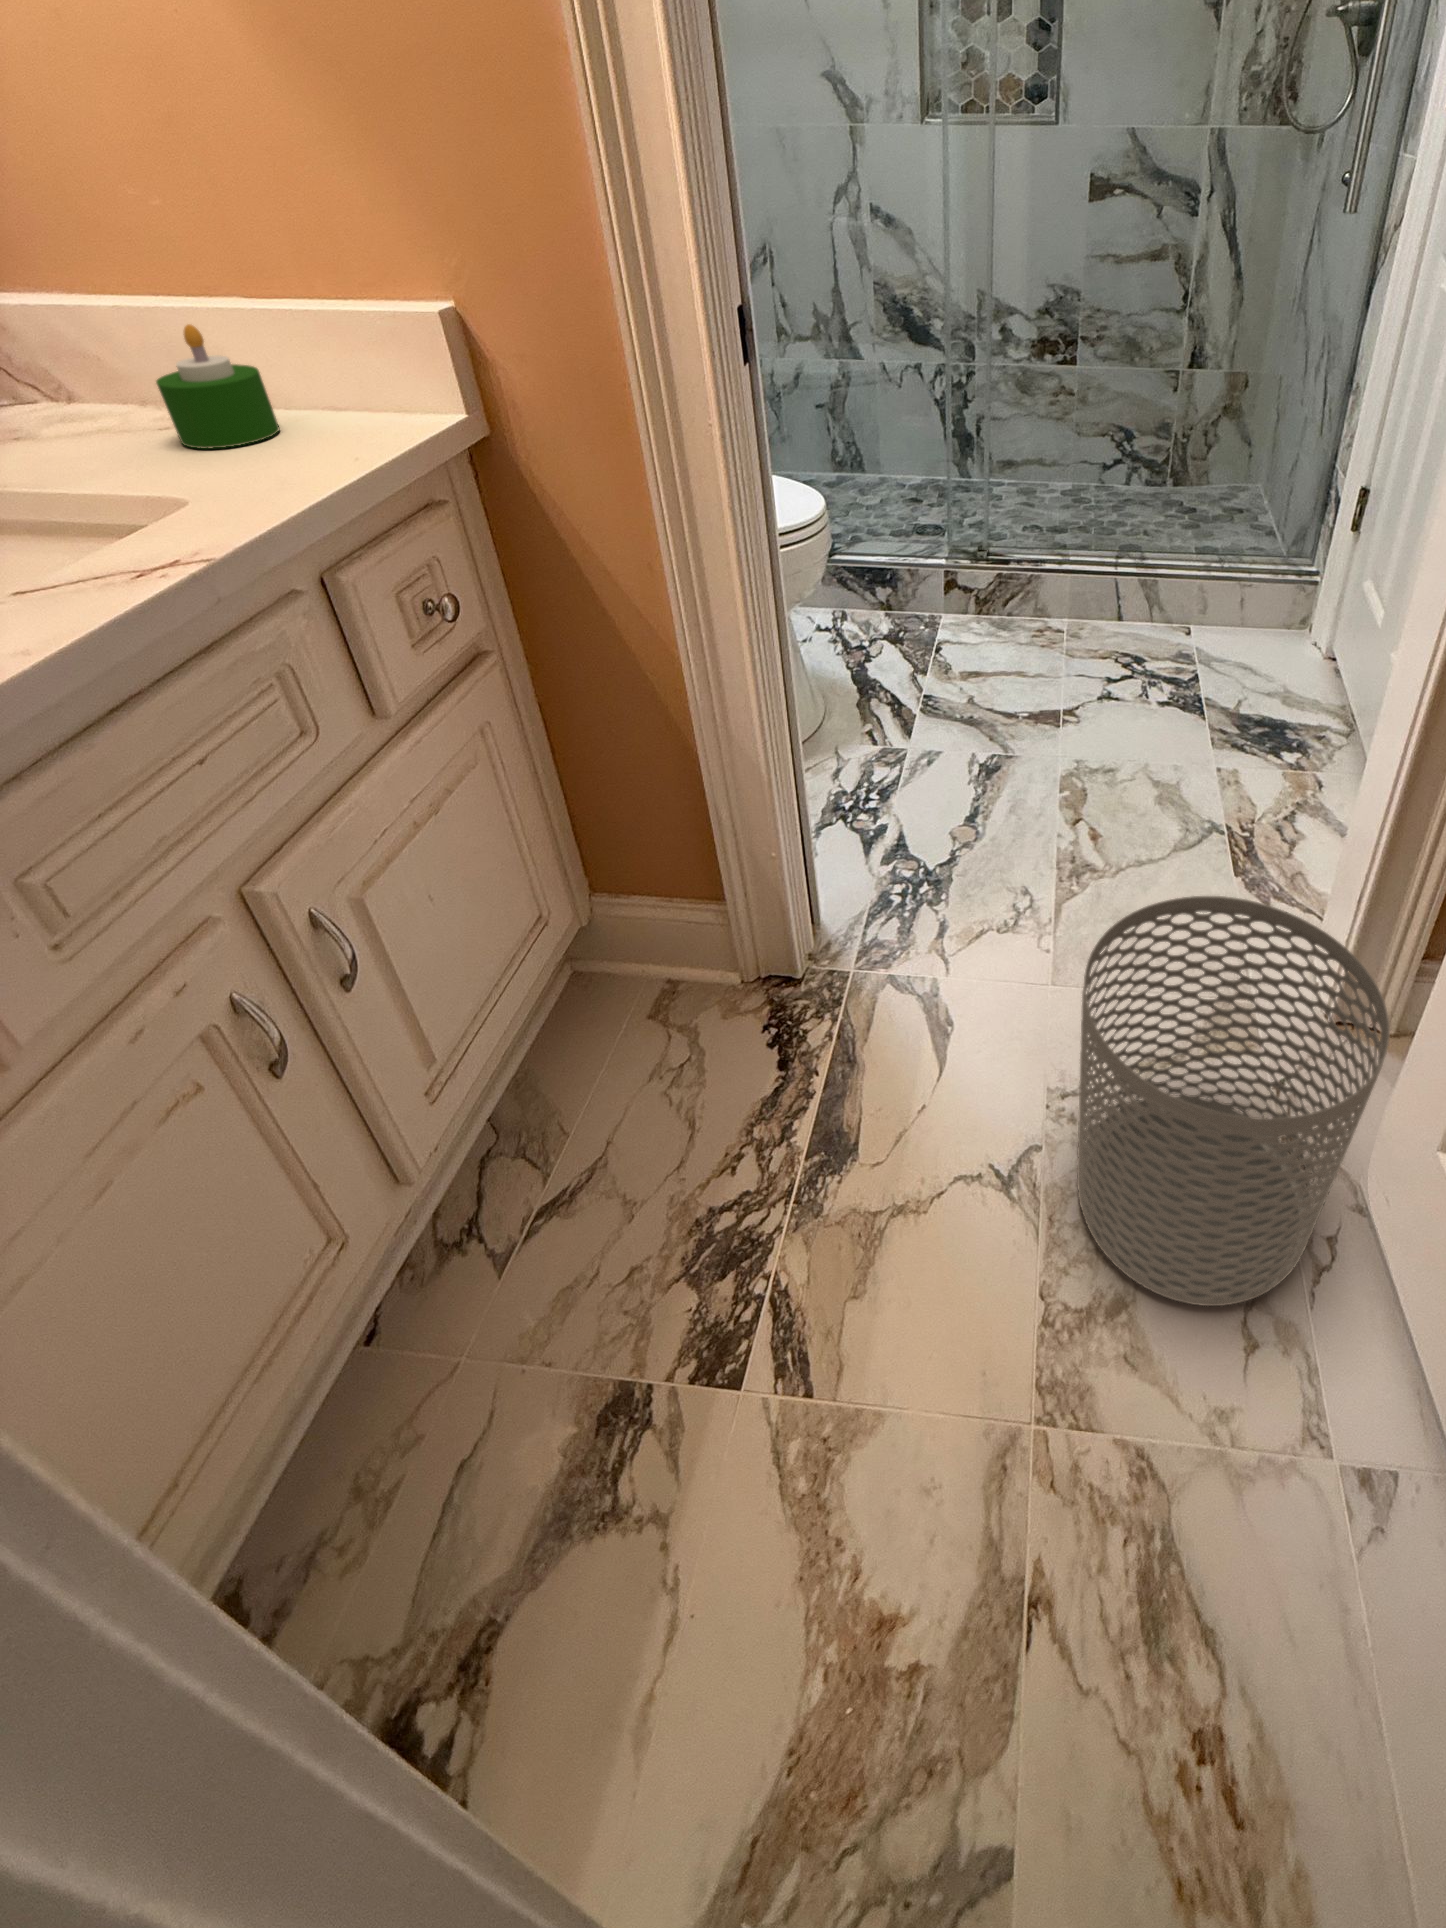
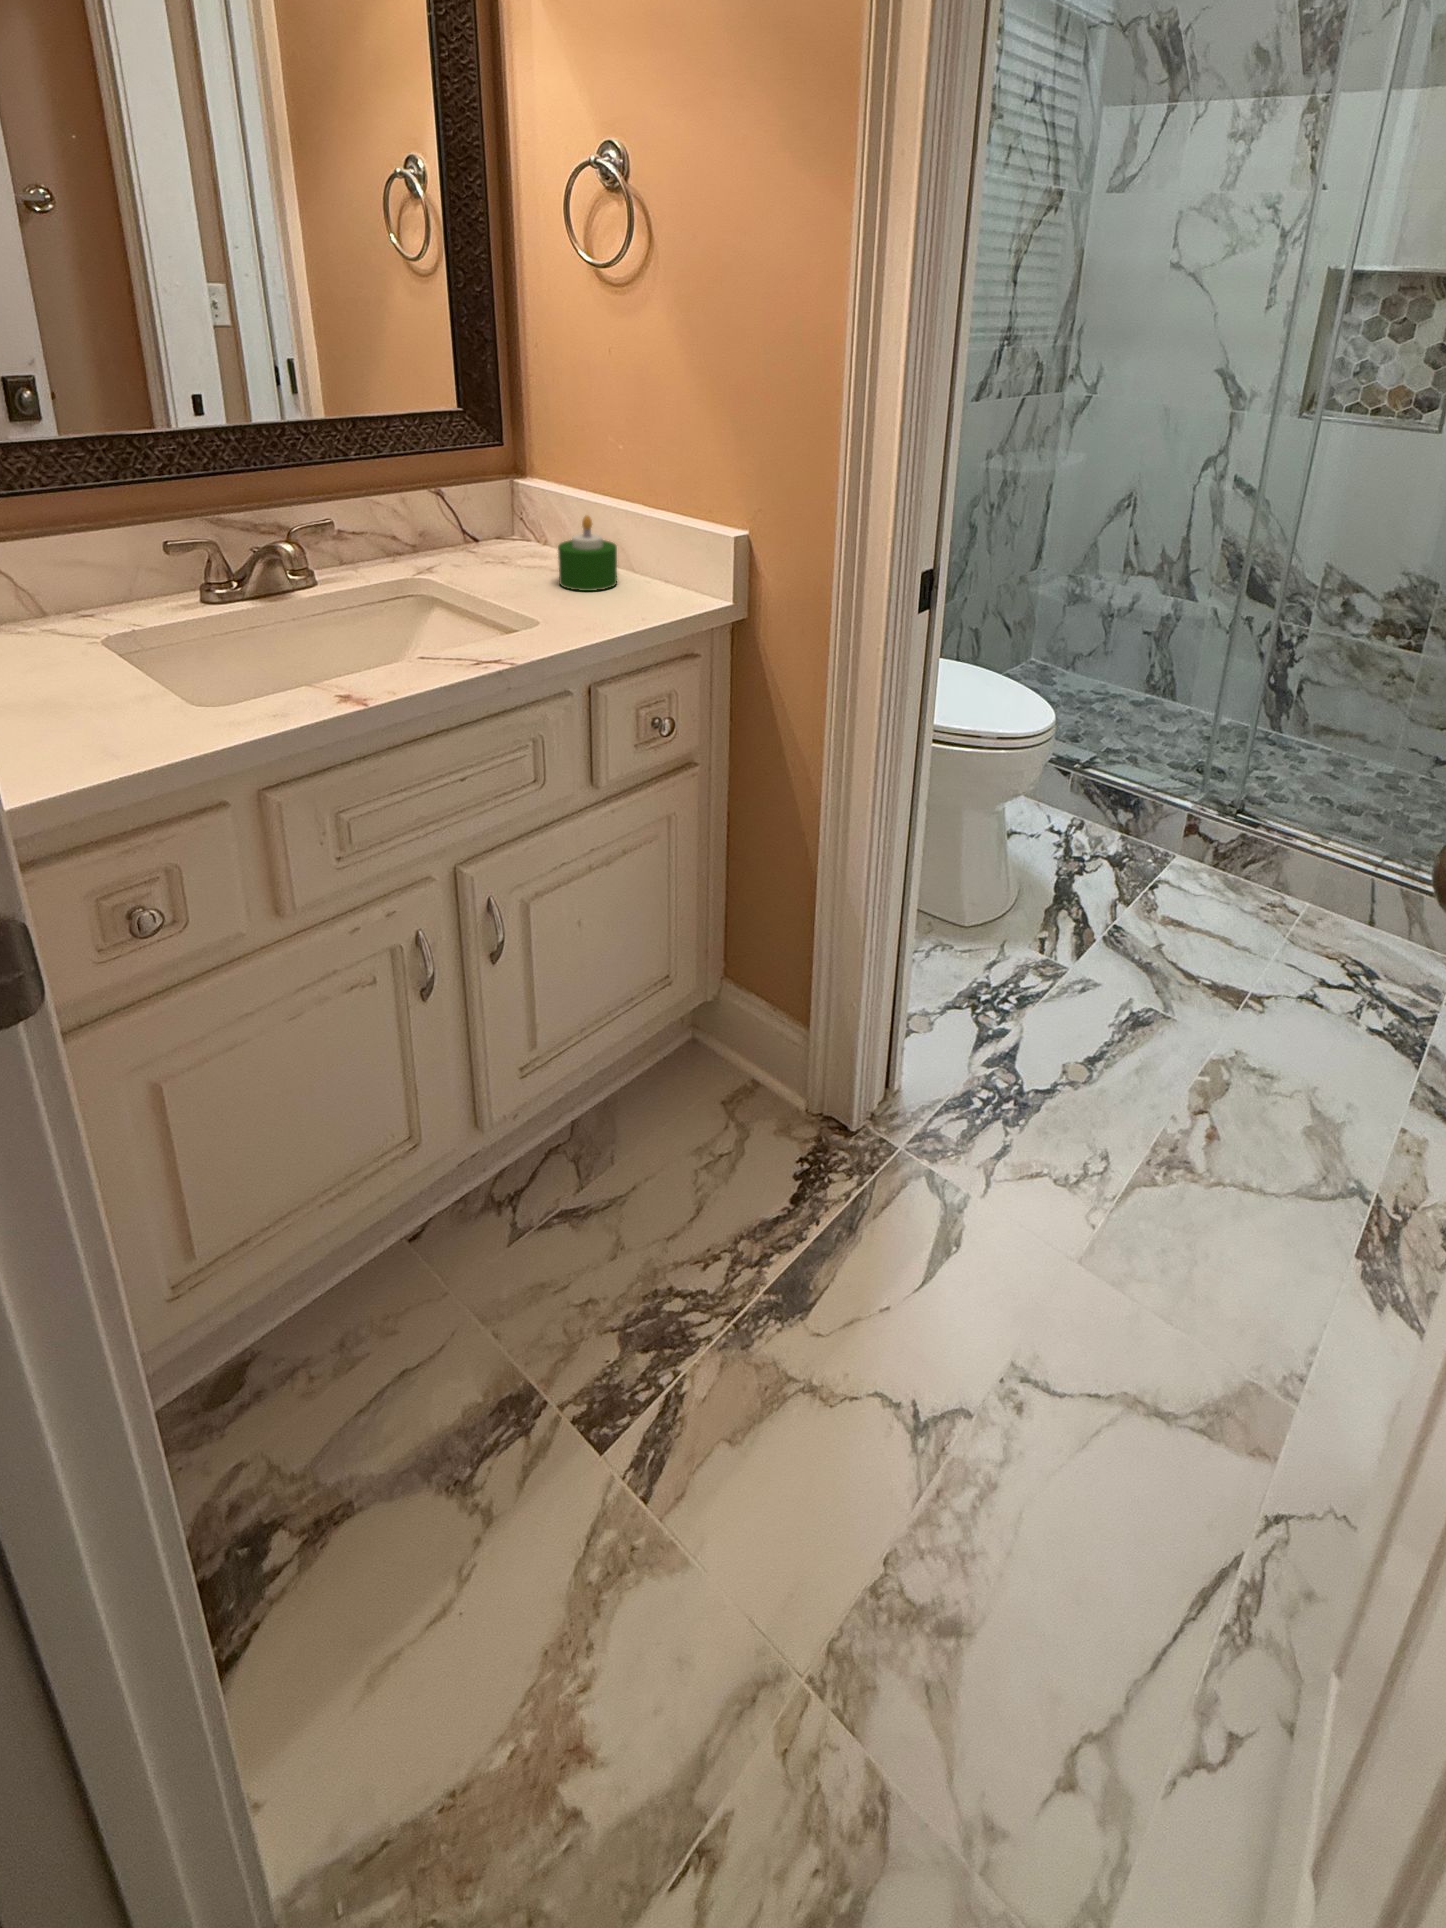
waste bin: present [1077,896,1390,1306] -> none [963,1201,1317,1732]

